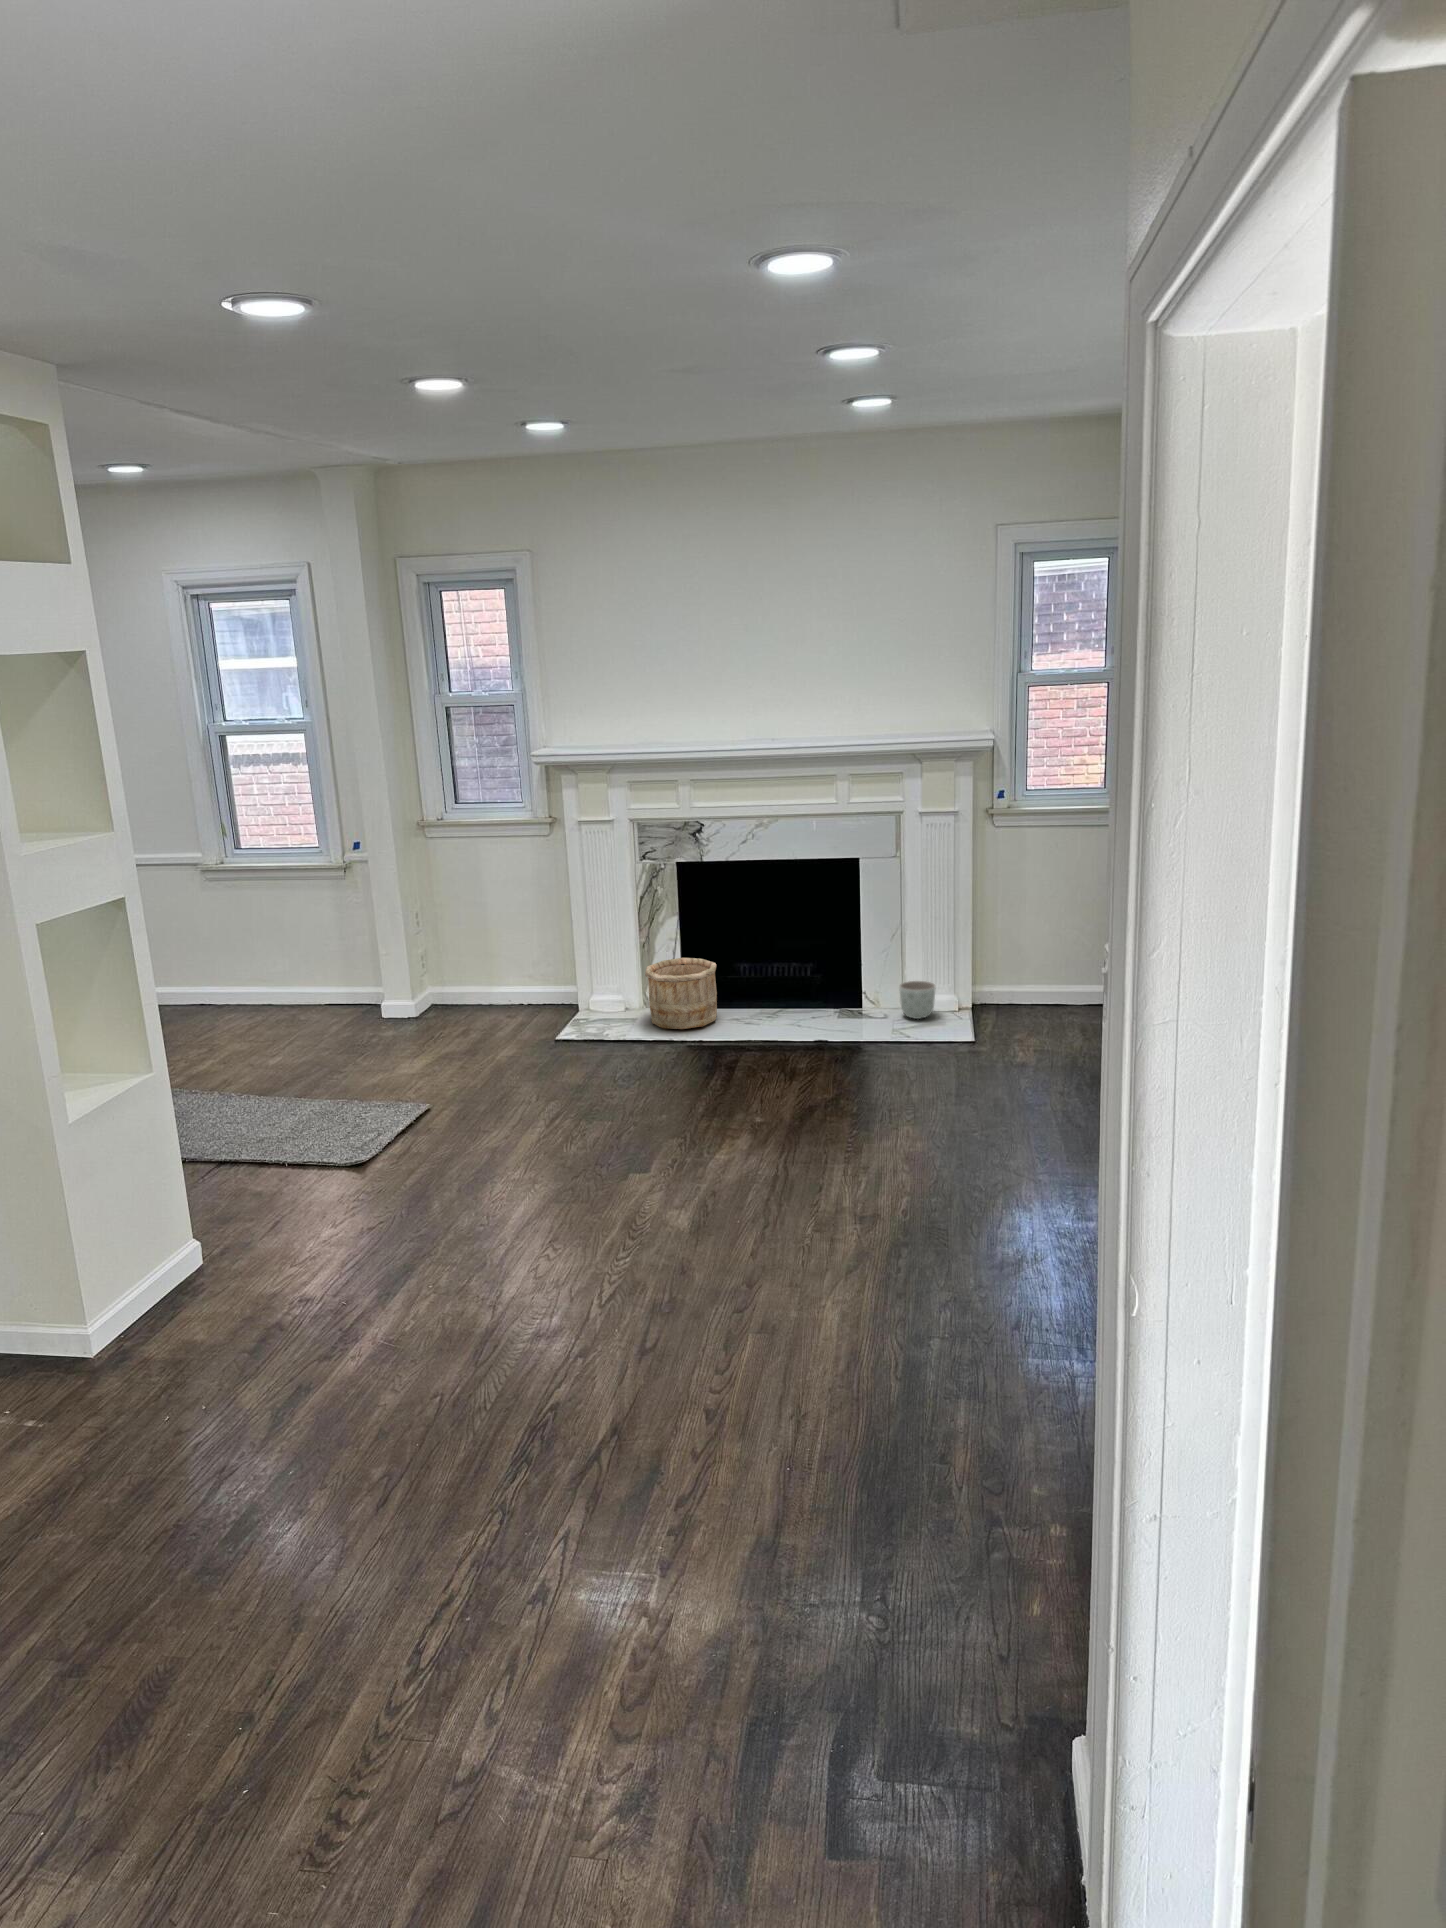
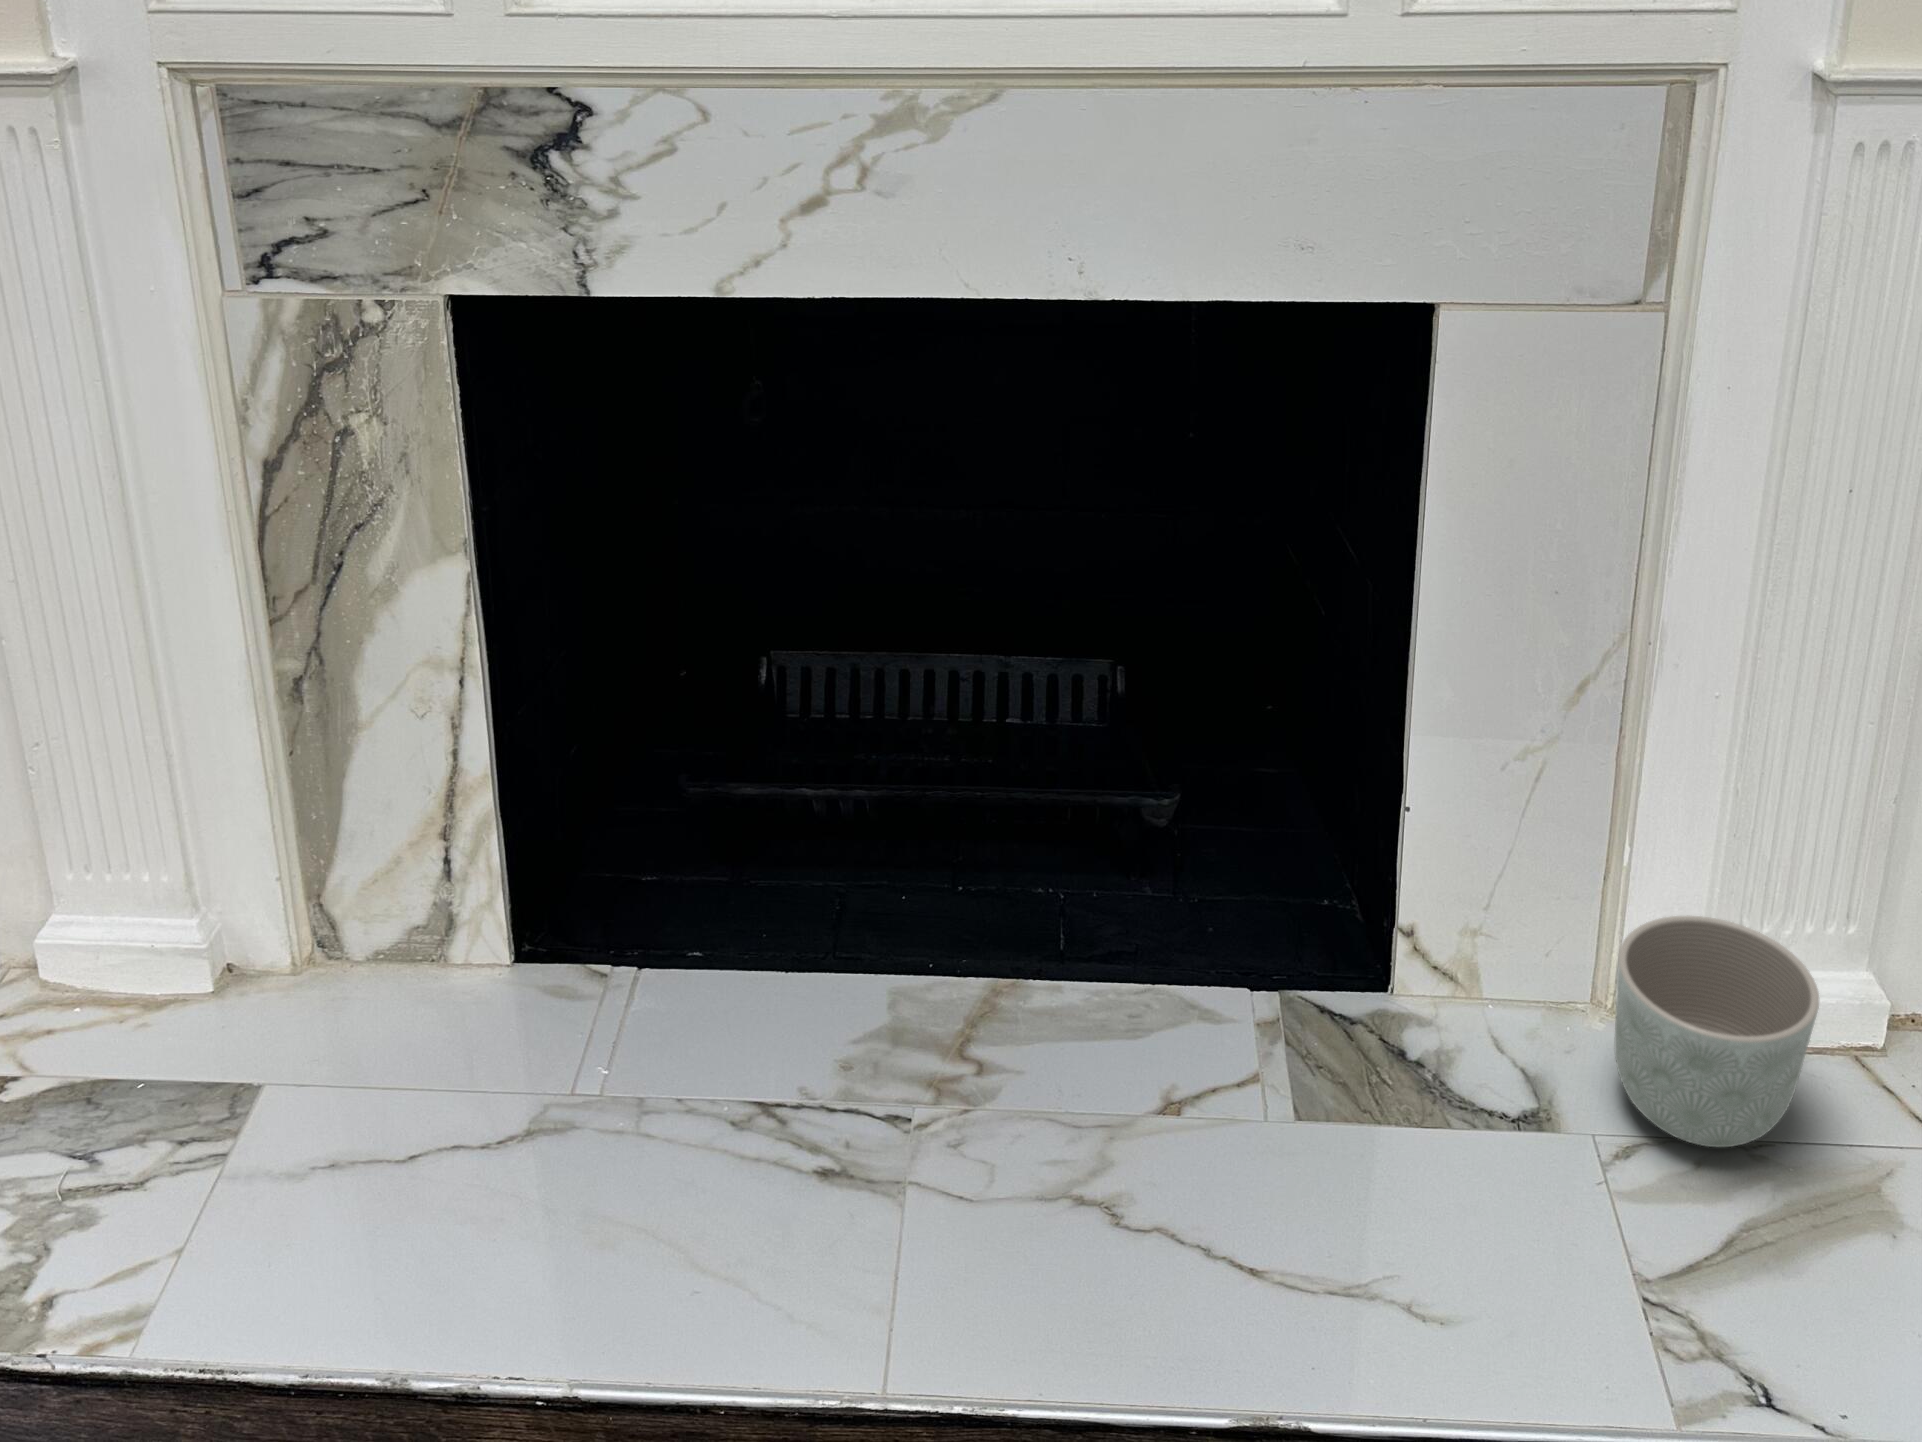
wooden bucket: present [645,958,717,1029] -> none [258,767,669,1245]

